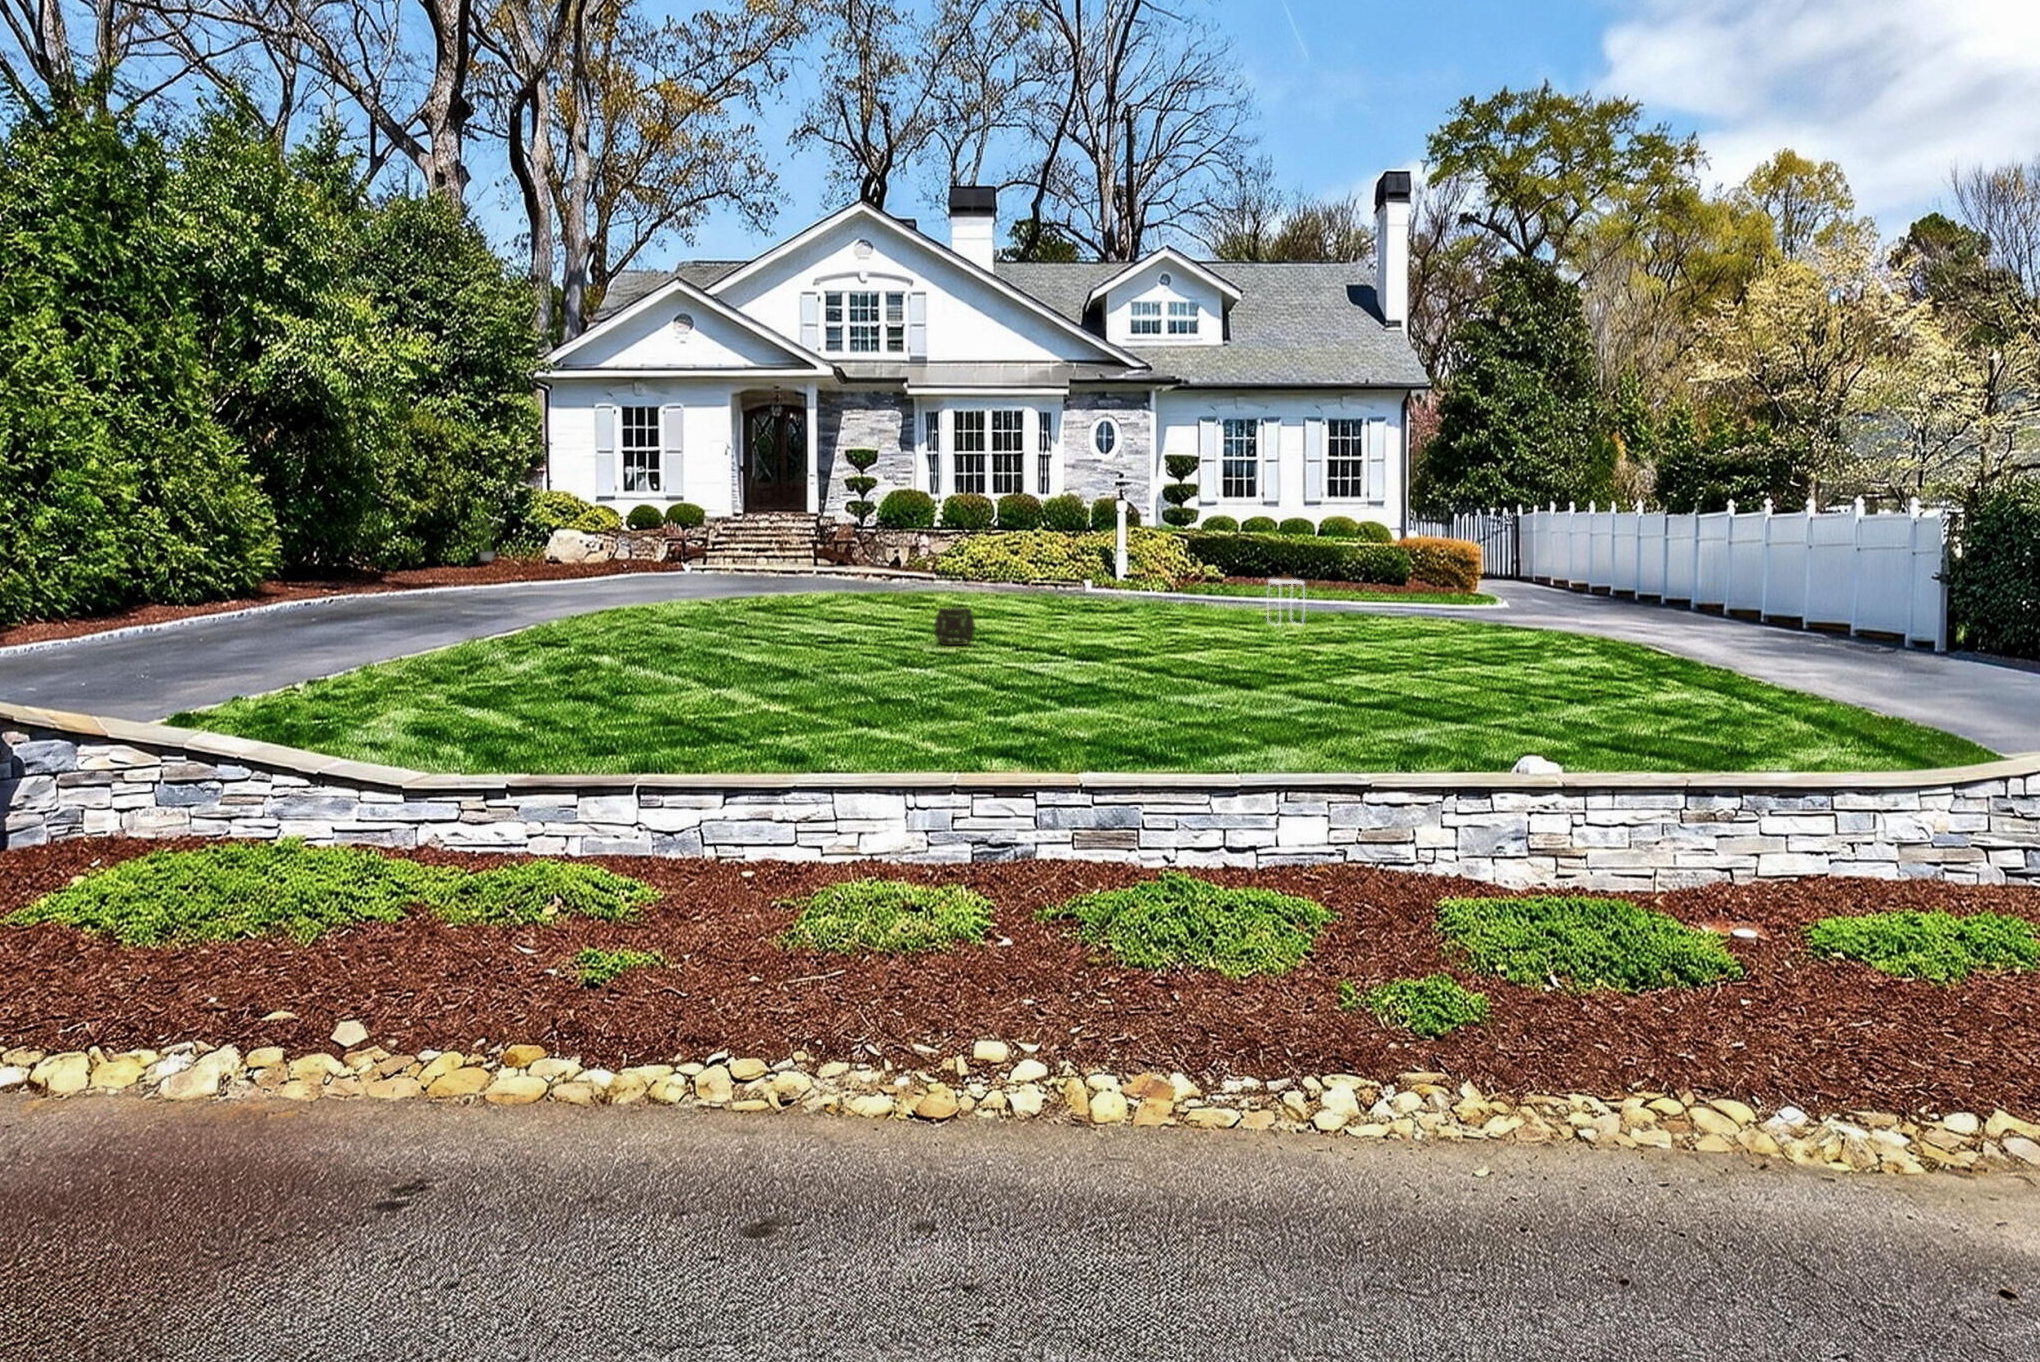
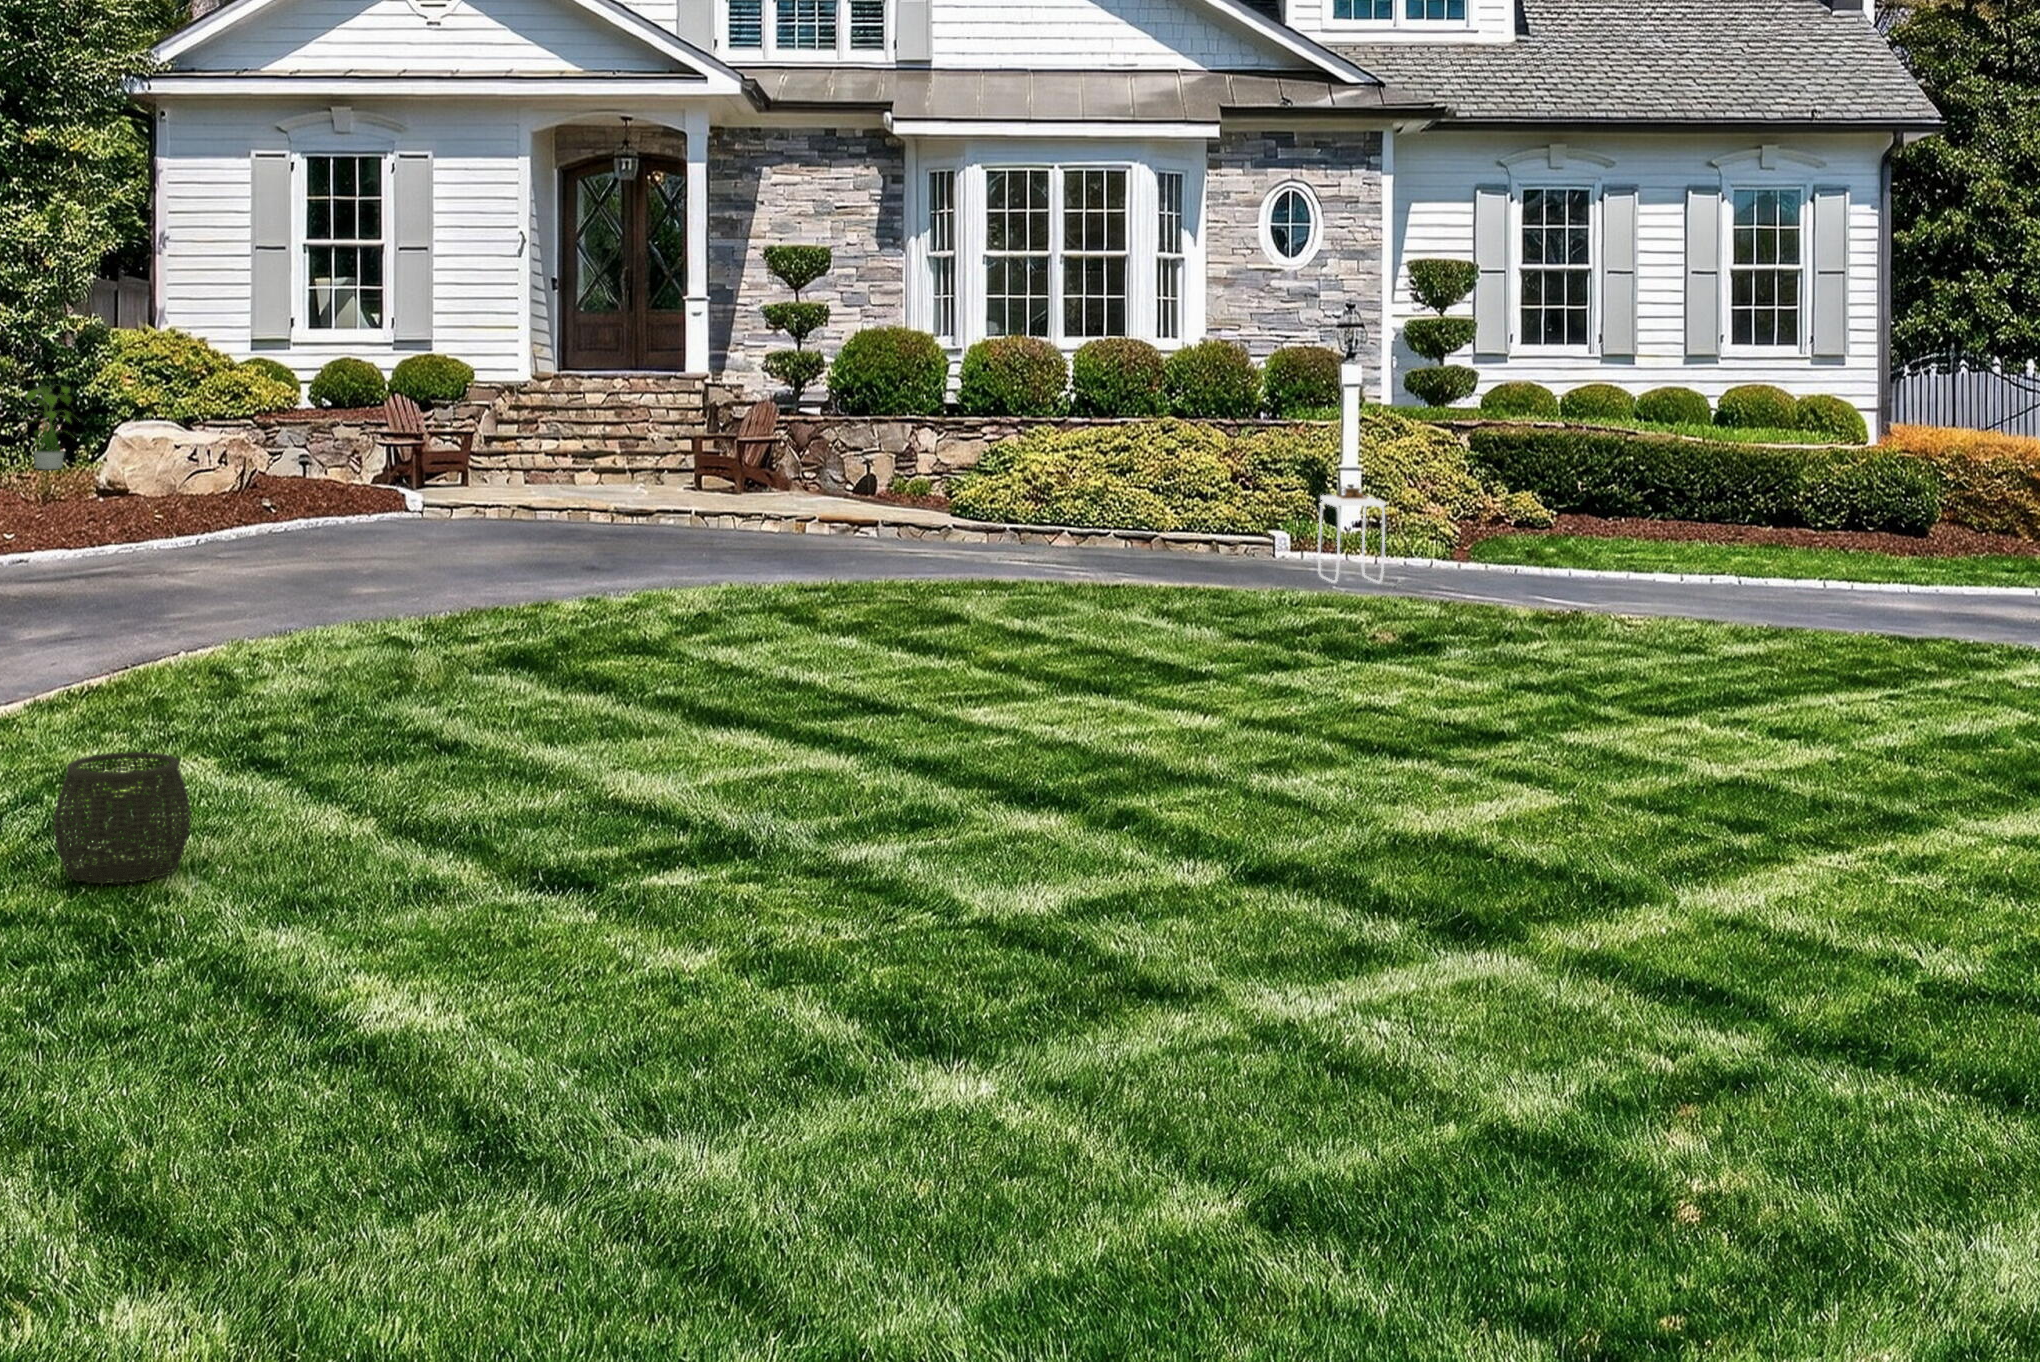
side table: present [1269,574,1305,625] -> present [1318,488,1386,583]
woven basket: present [934,607,975,645] -> present [53,752,192,884]

